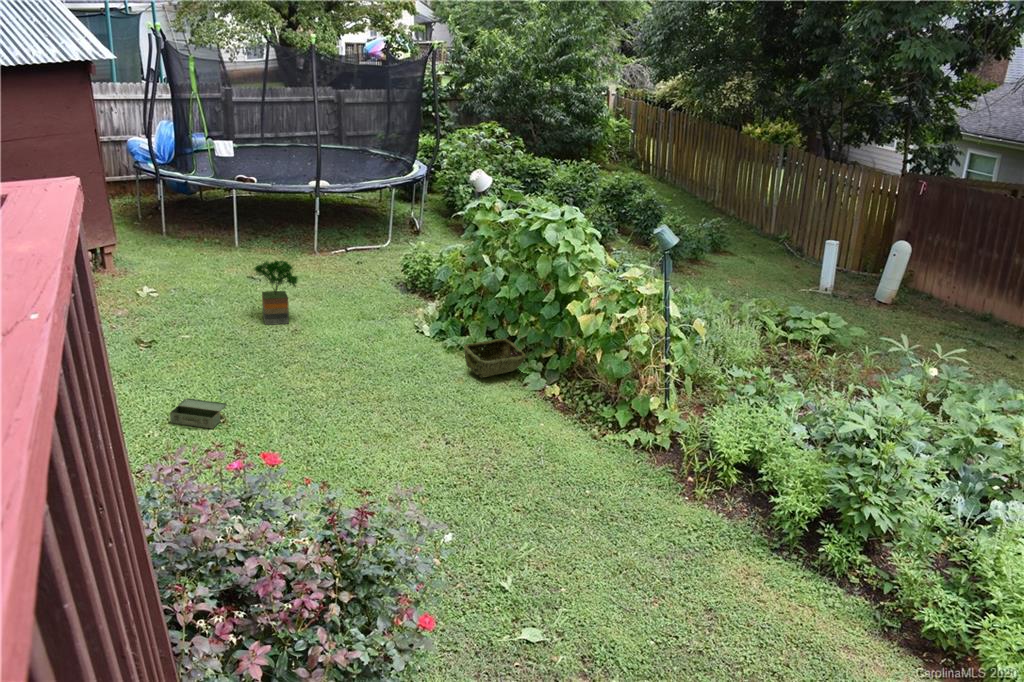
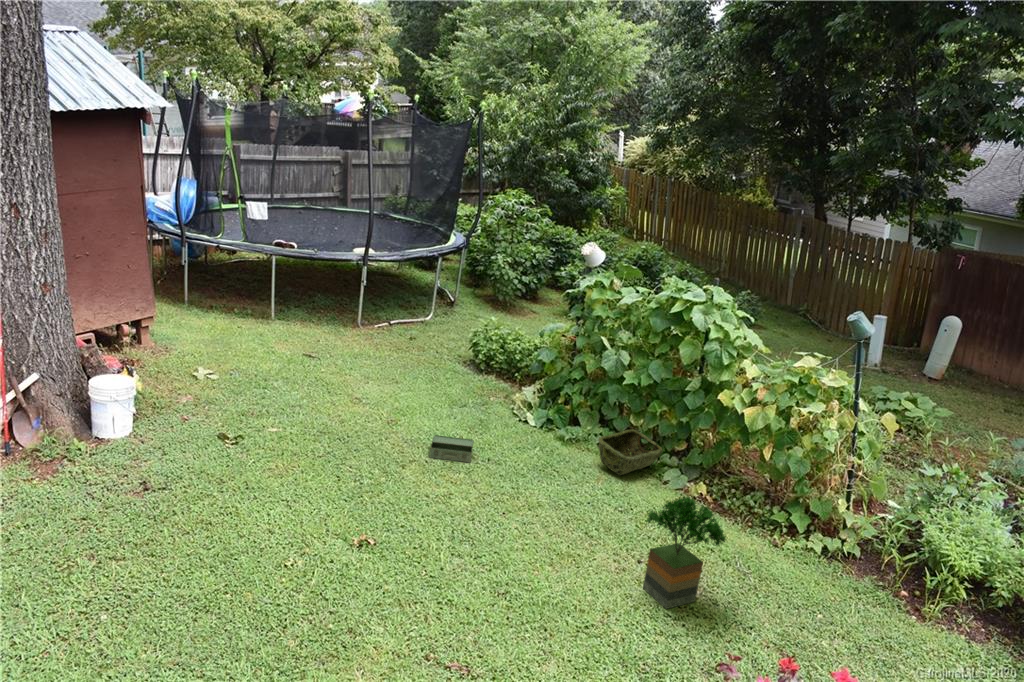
potted tree: present [254,260,298,325] -> present [643,497,726,609]
toolbox: present [170,398,227,429] -> present [430,435,474,462]

